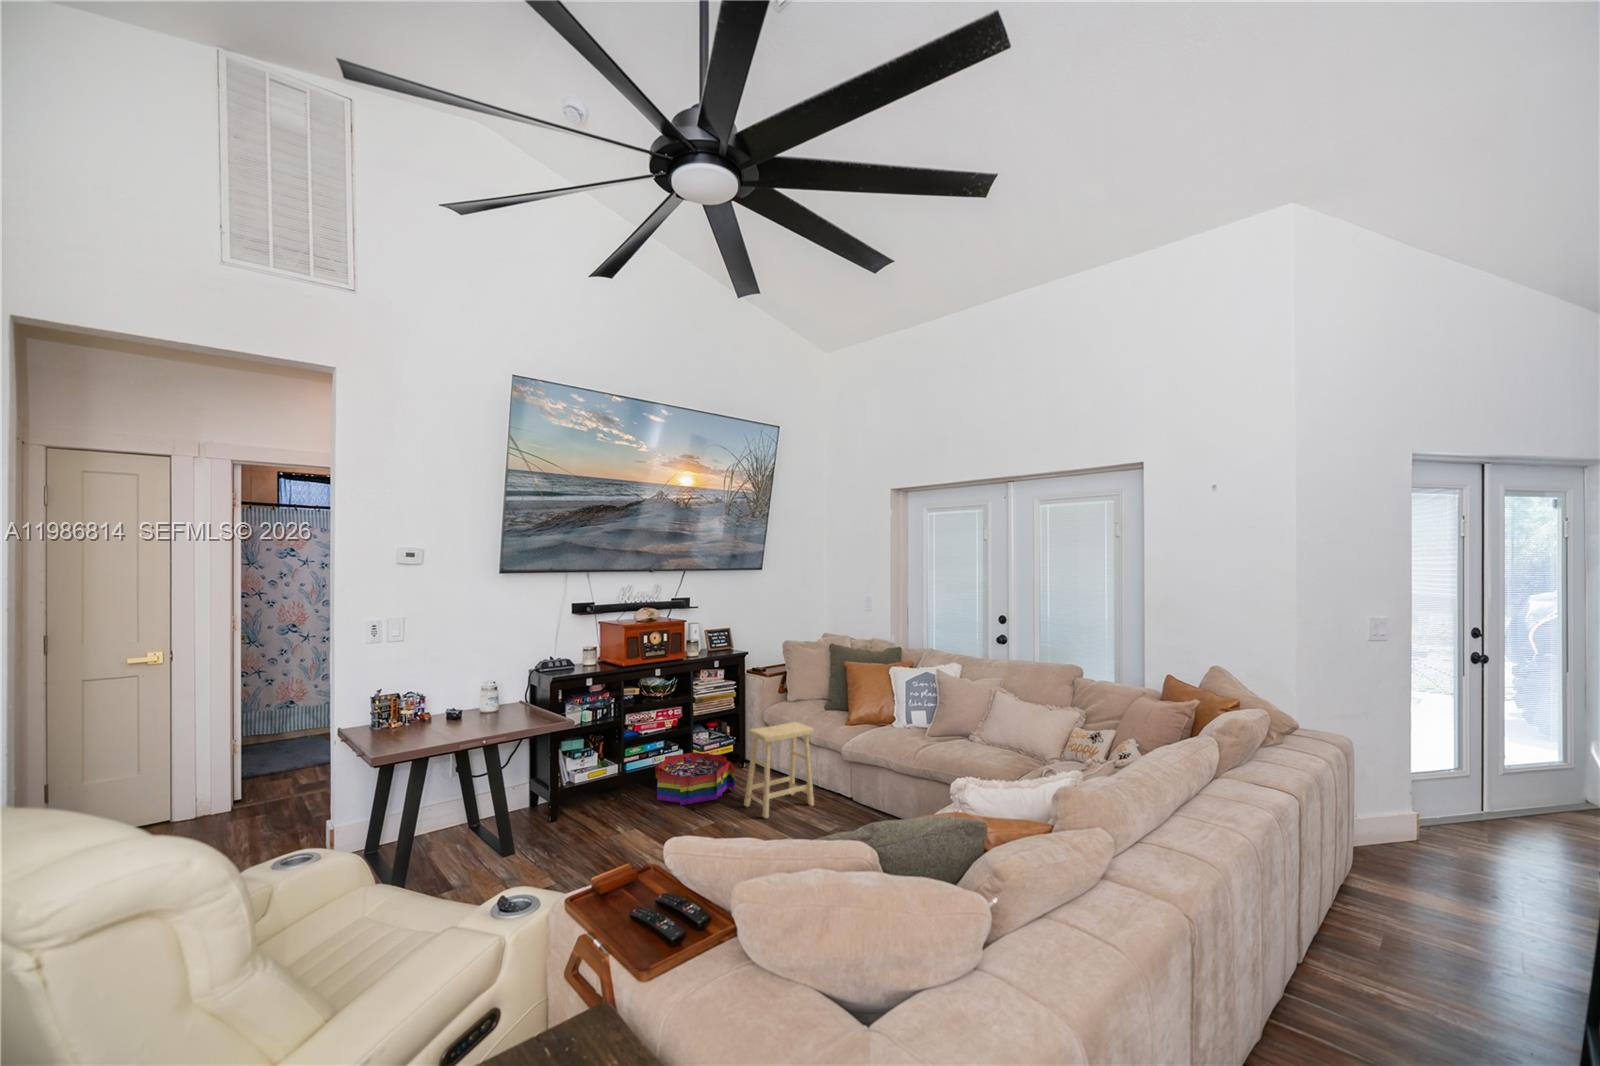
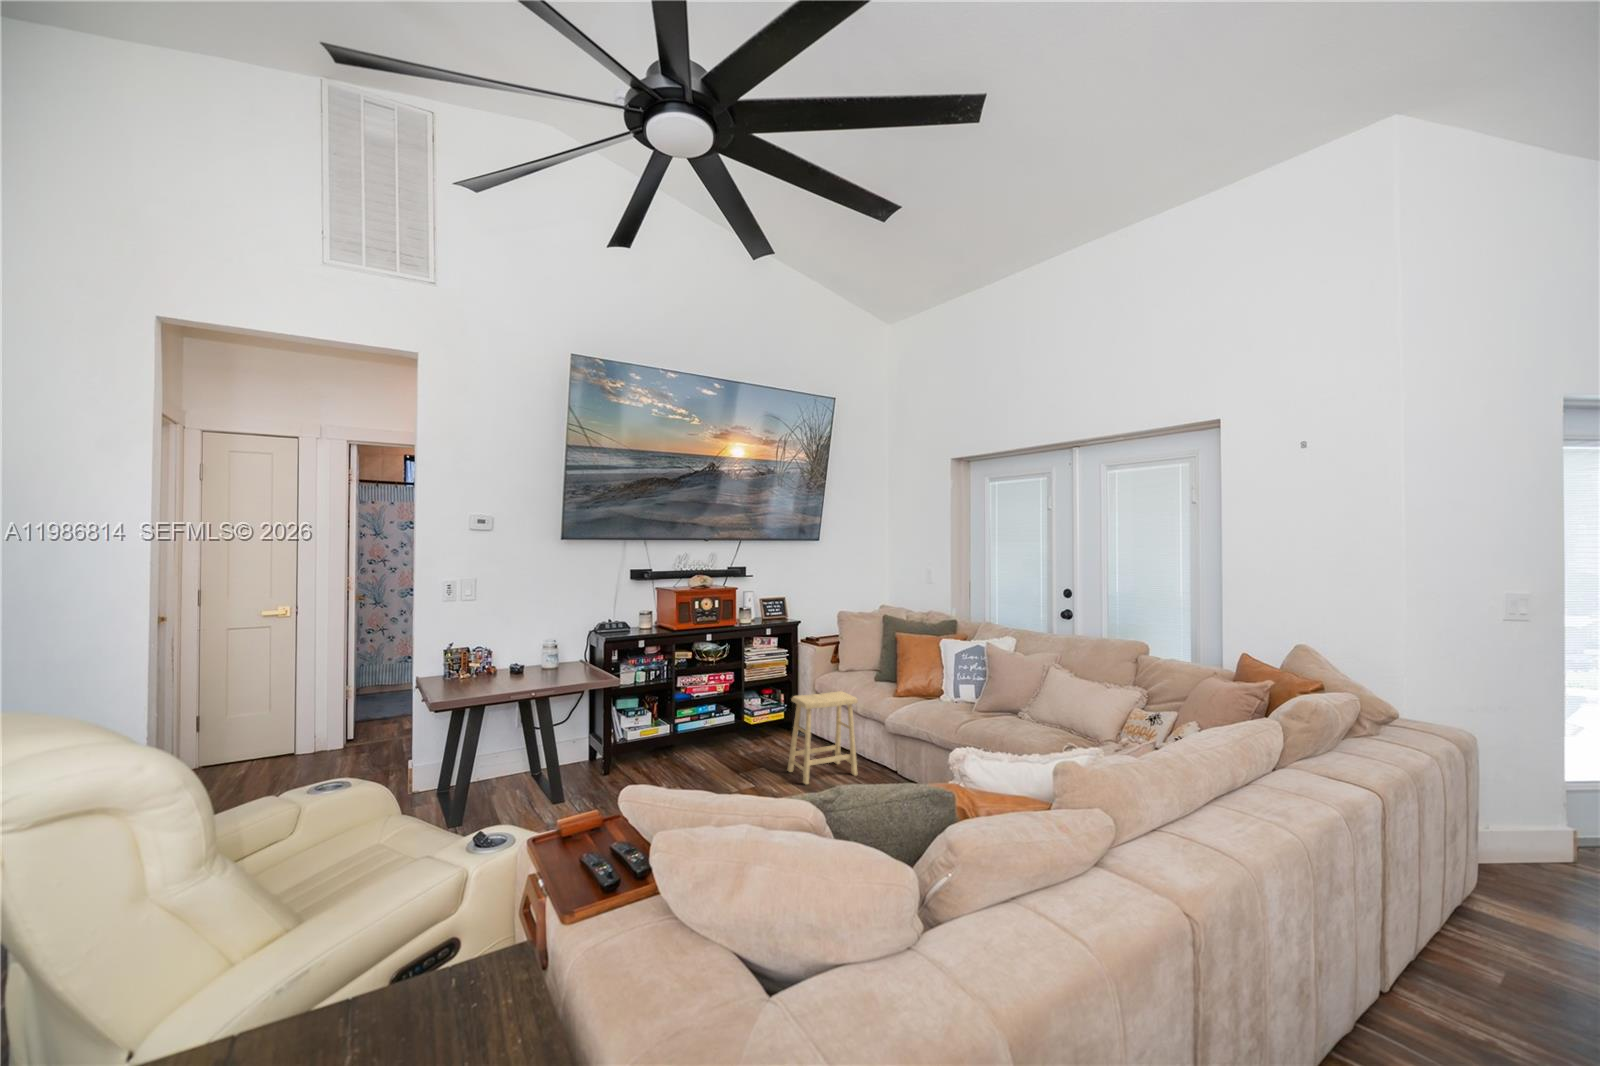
storage bin: present [655,752,734,805] -> none [706,718,782,767]

